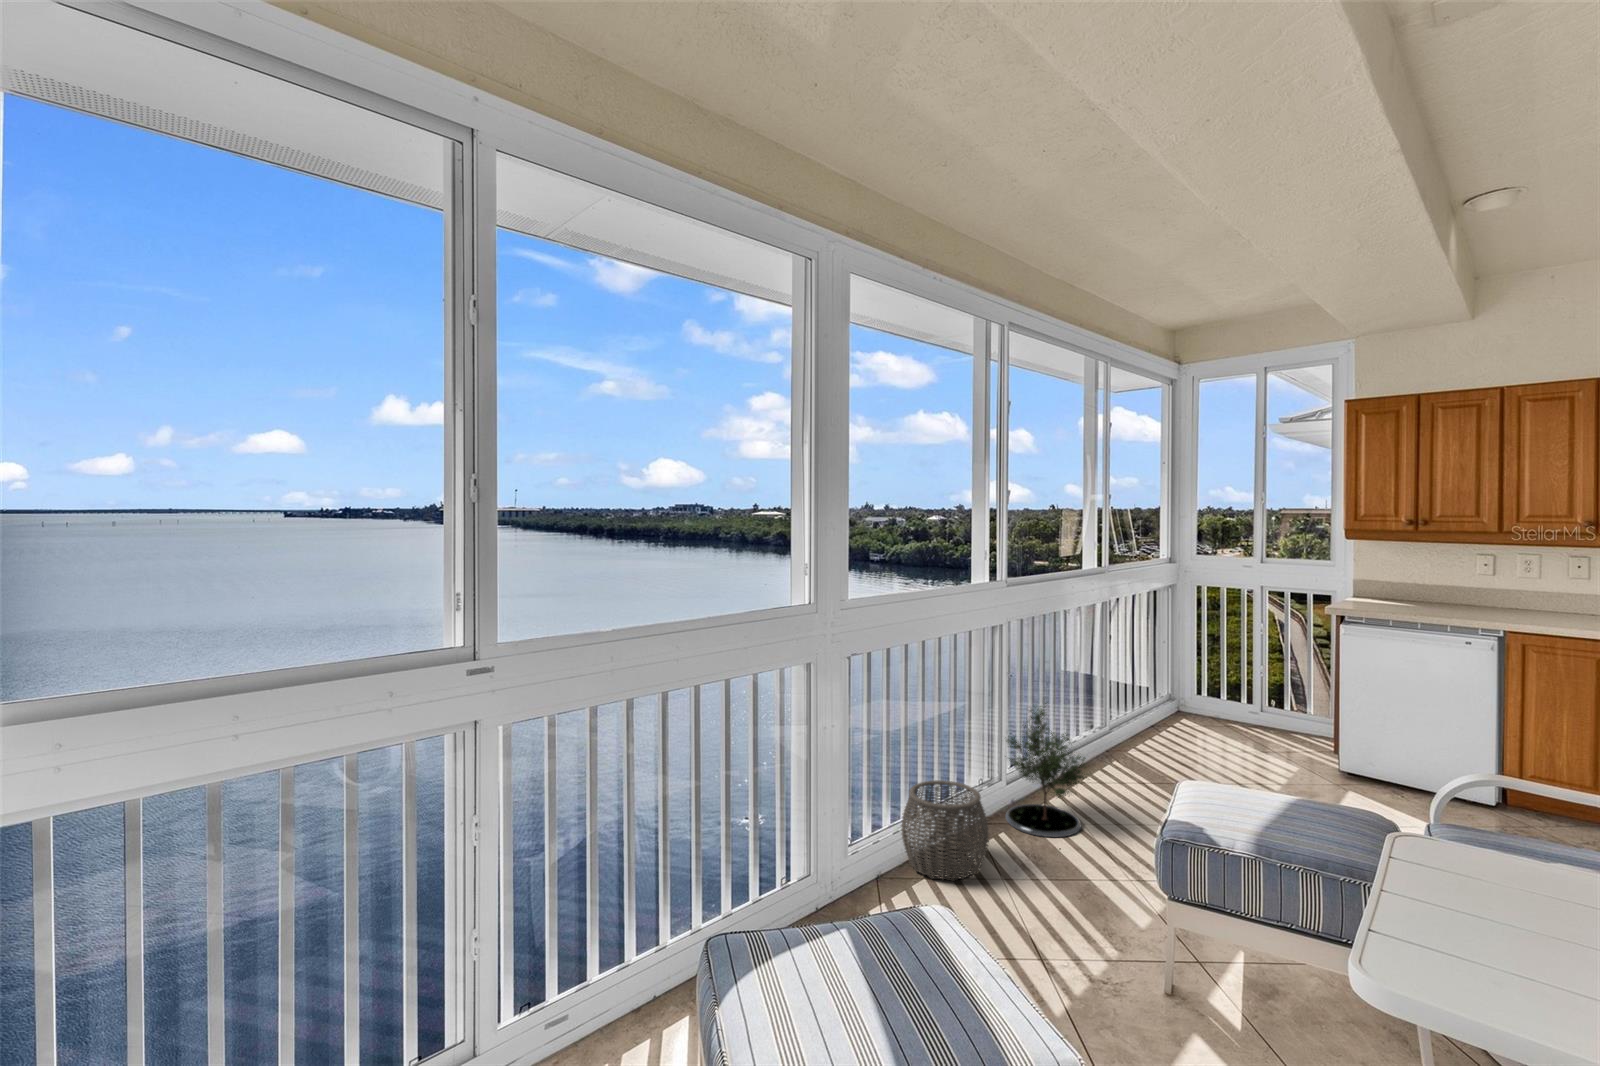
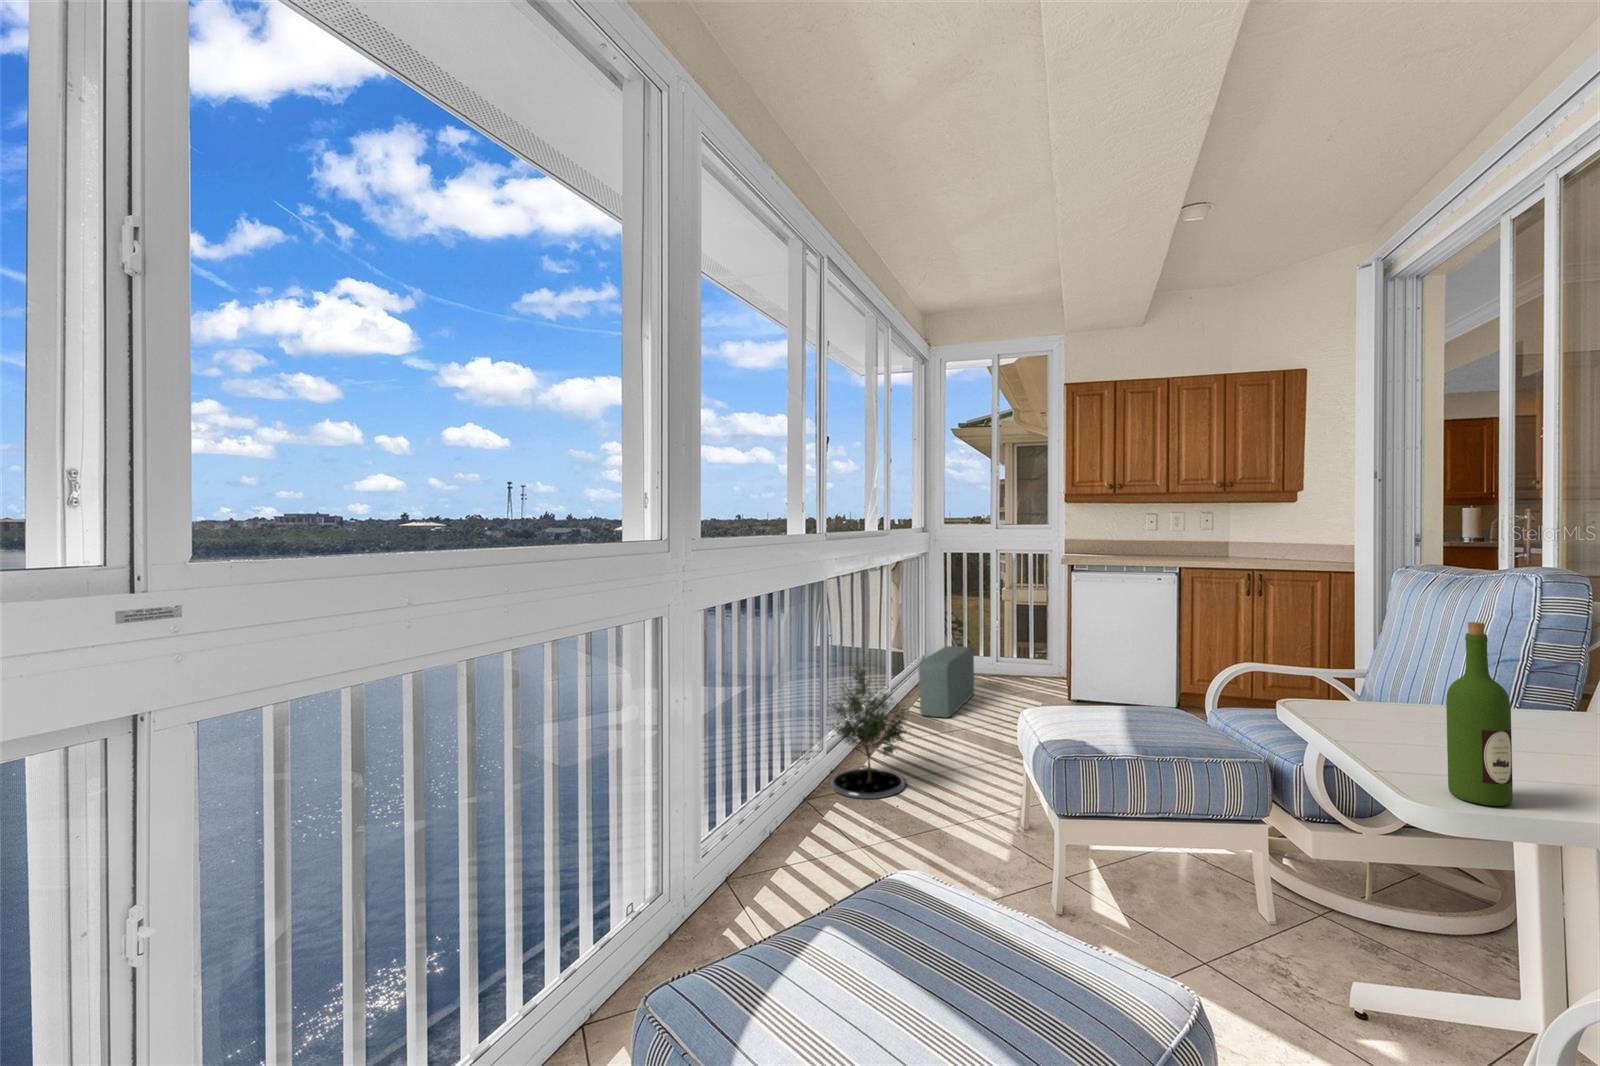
pouf: none [1138,689,1216,767] -> present [919,646,975,718]
woven basket: present [901,780,989,881] -> none [745,754,840,864]
wine bottle: none [1459,788,1528,986] -> present [1446,622,1513,806]

